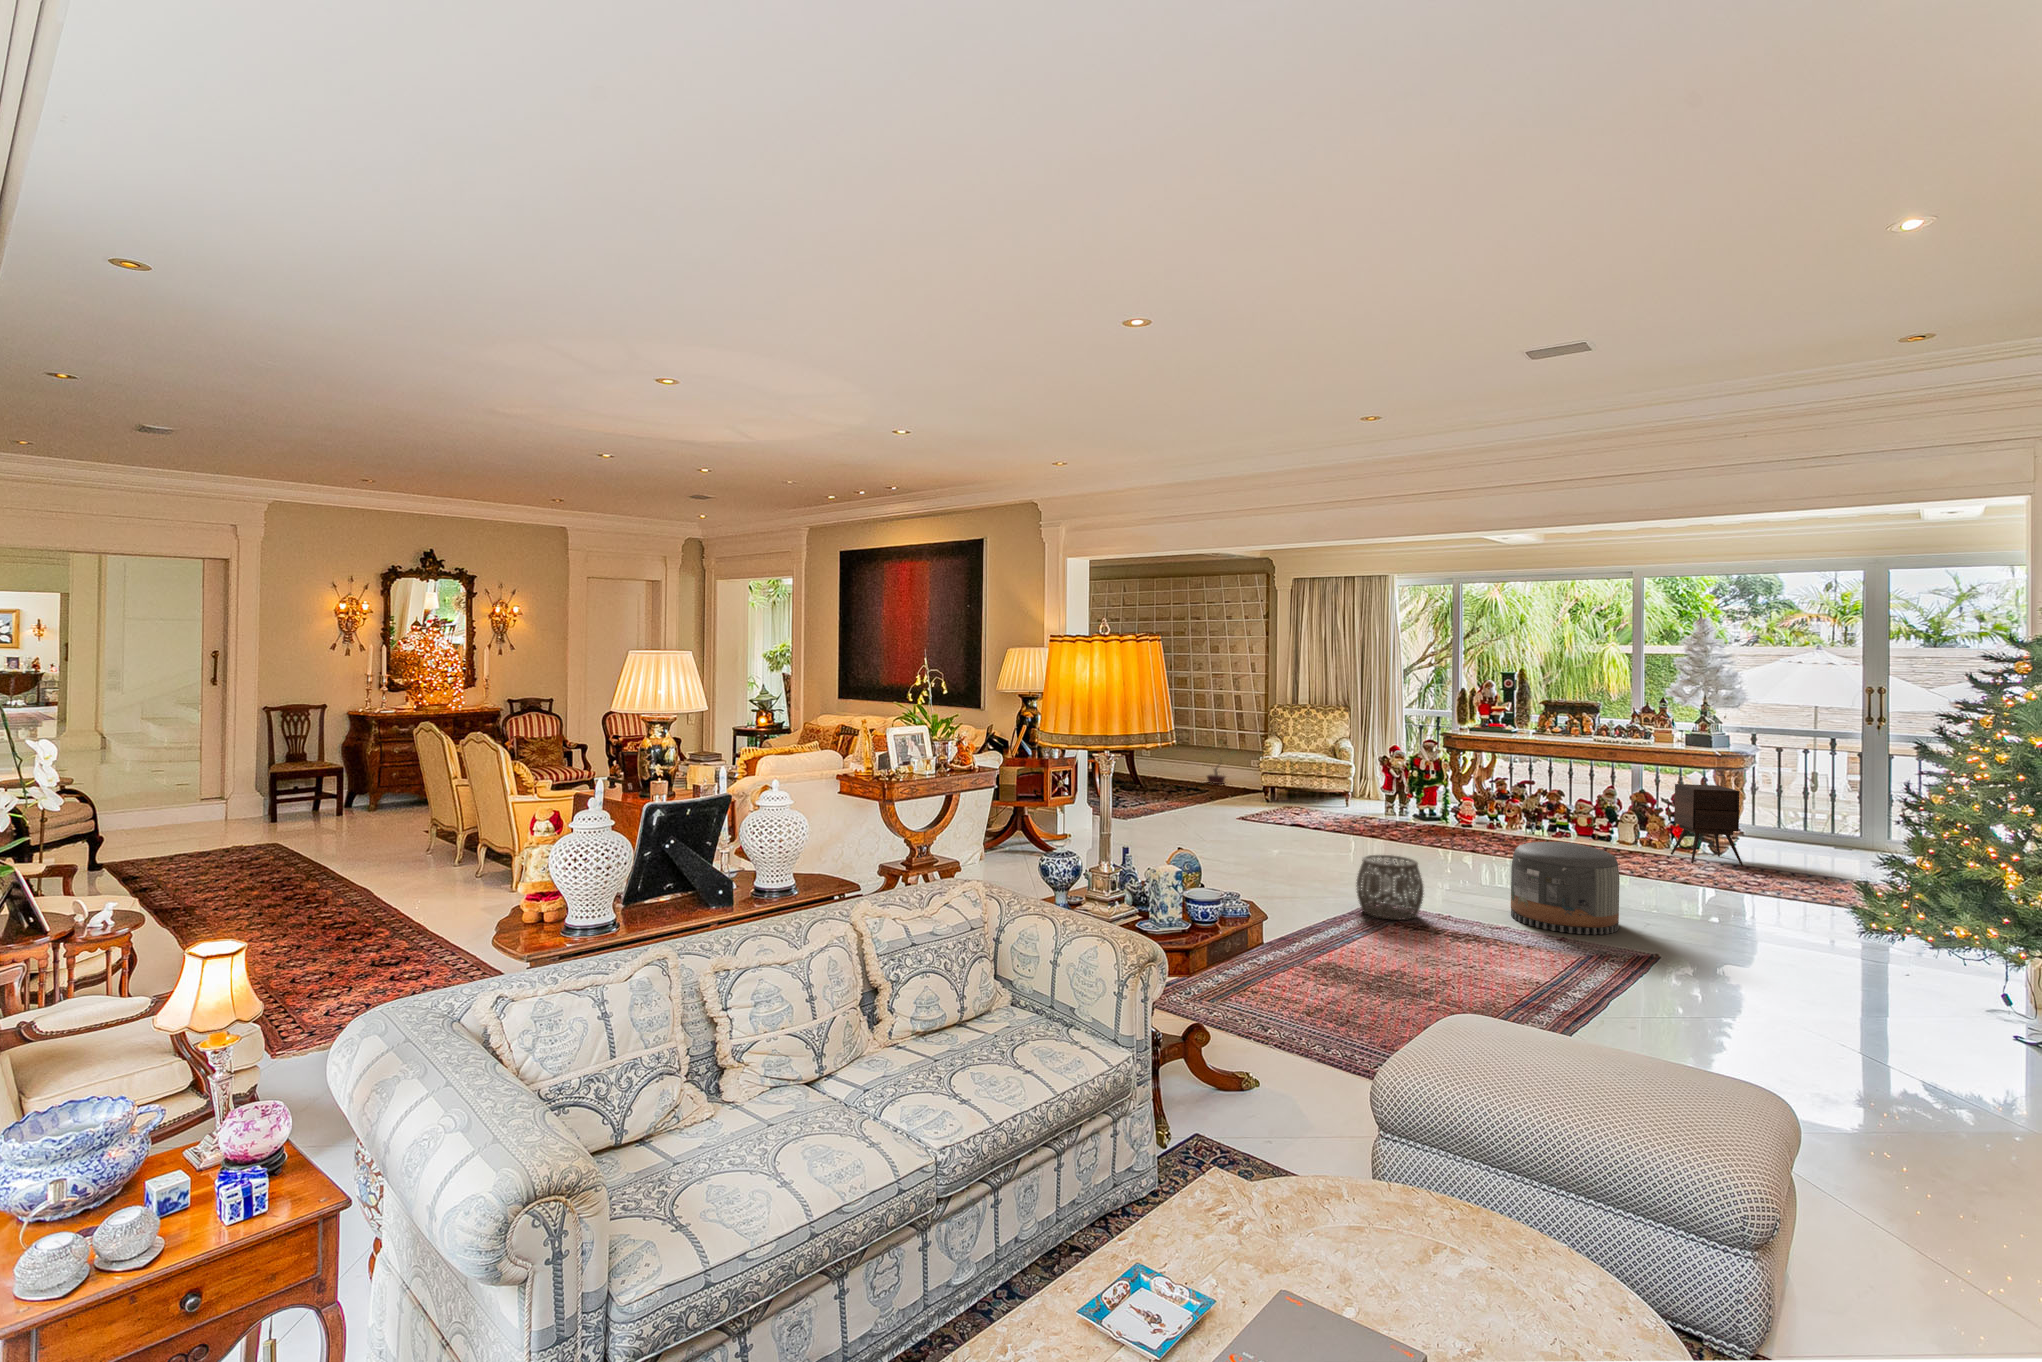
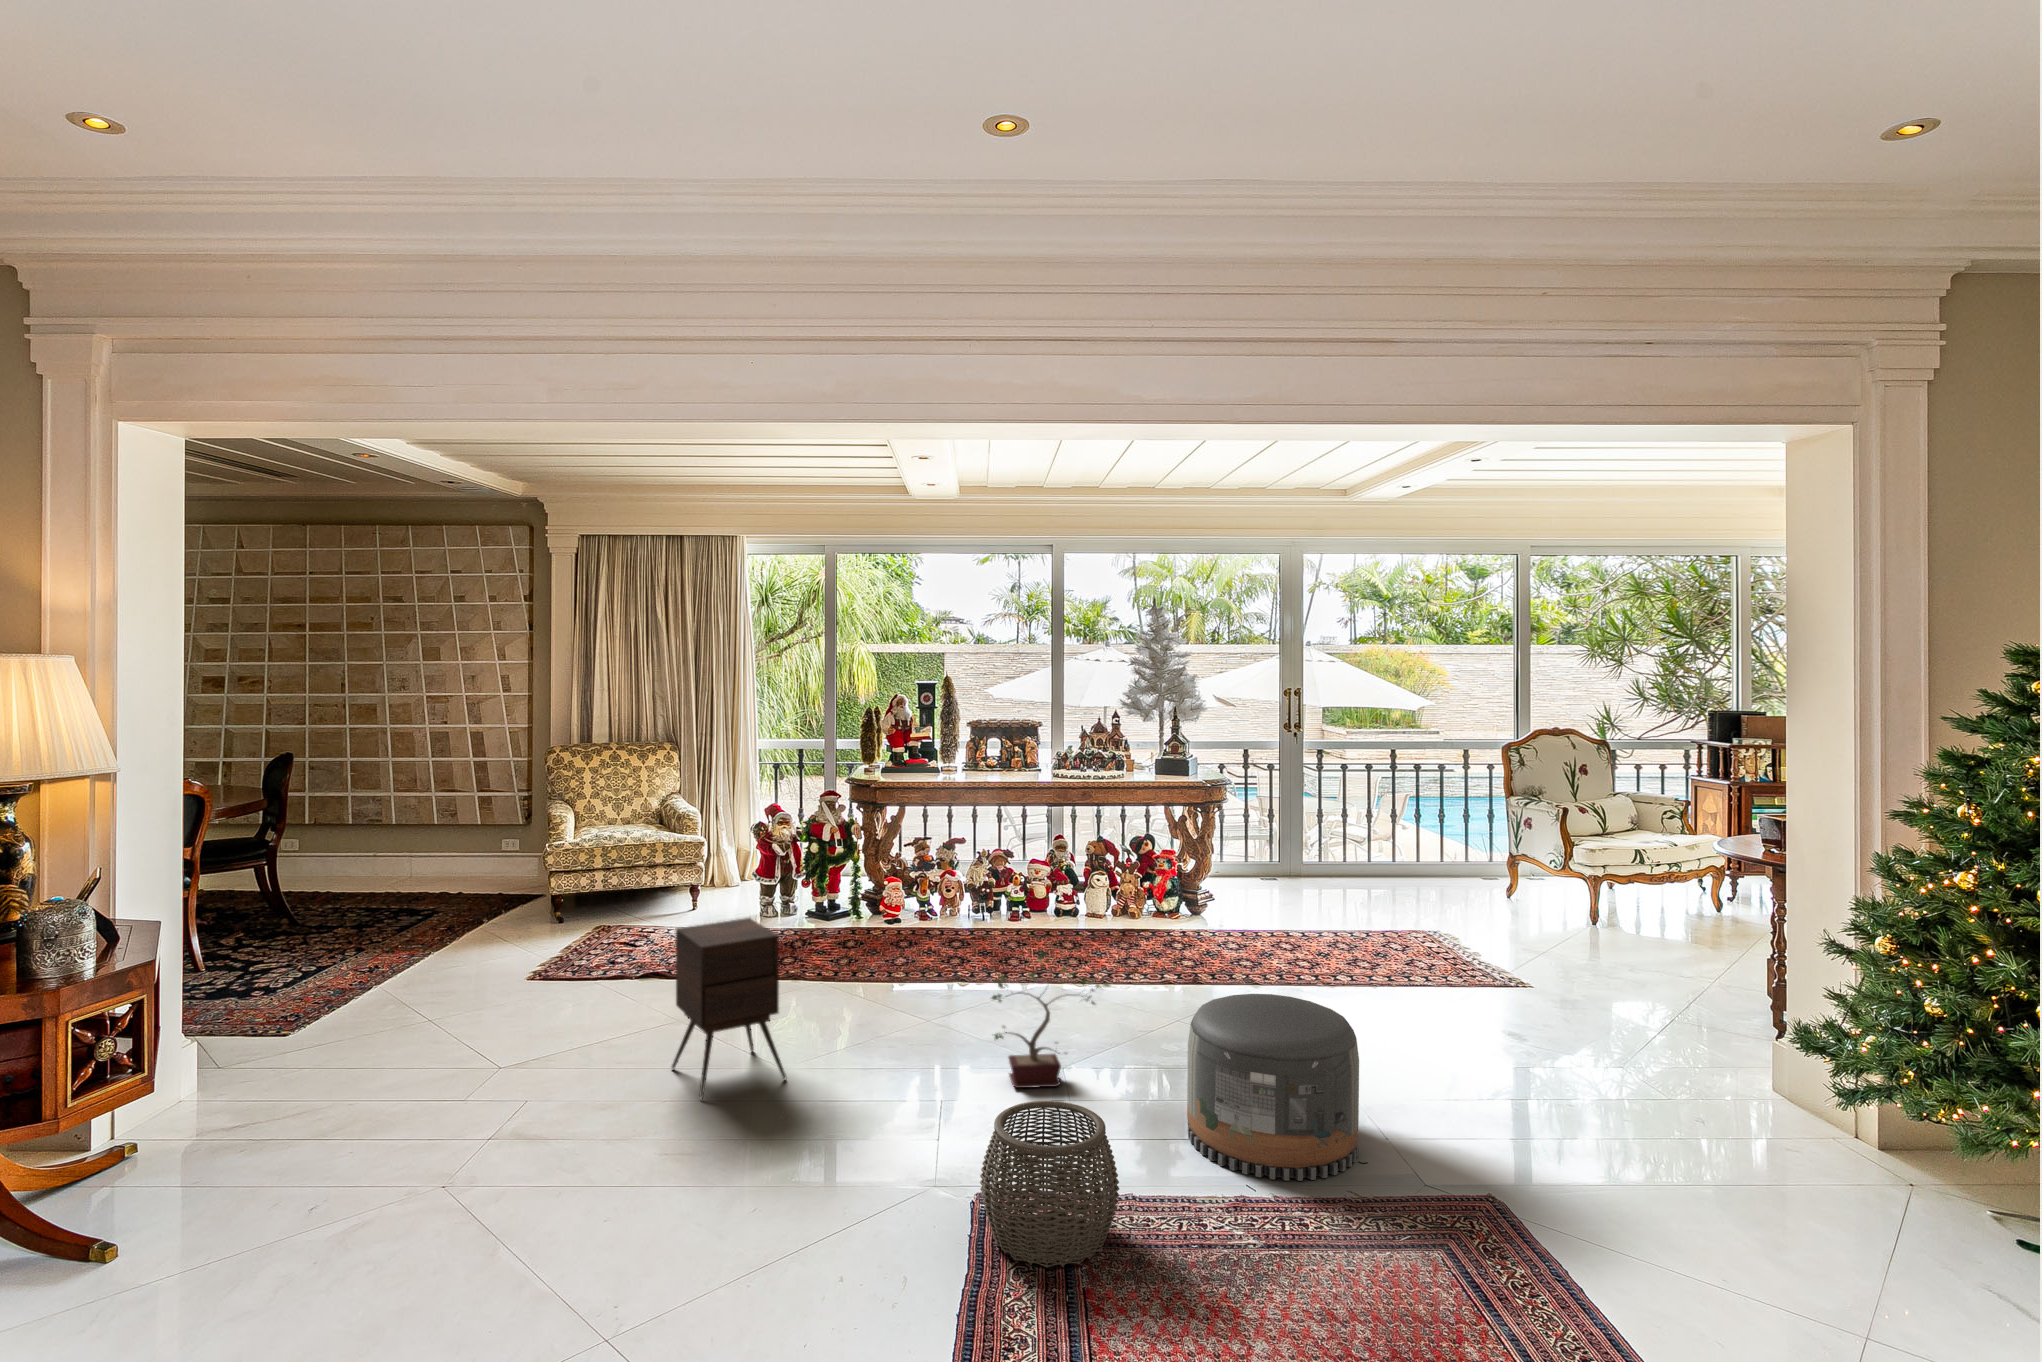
potted plant: present [1207,741,1232,784] -> present [992,951,1110,1088]
side table: present [1671,784,1743,866] -> present [672,918,786,1099]

